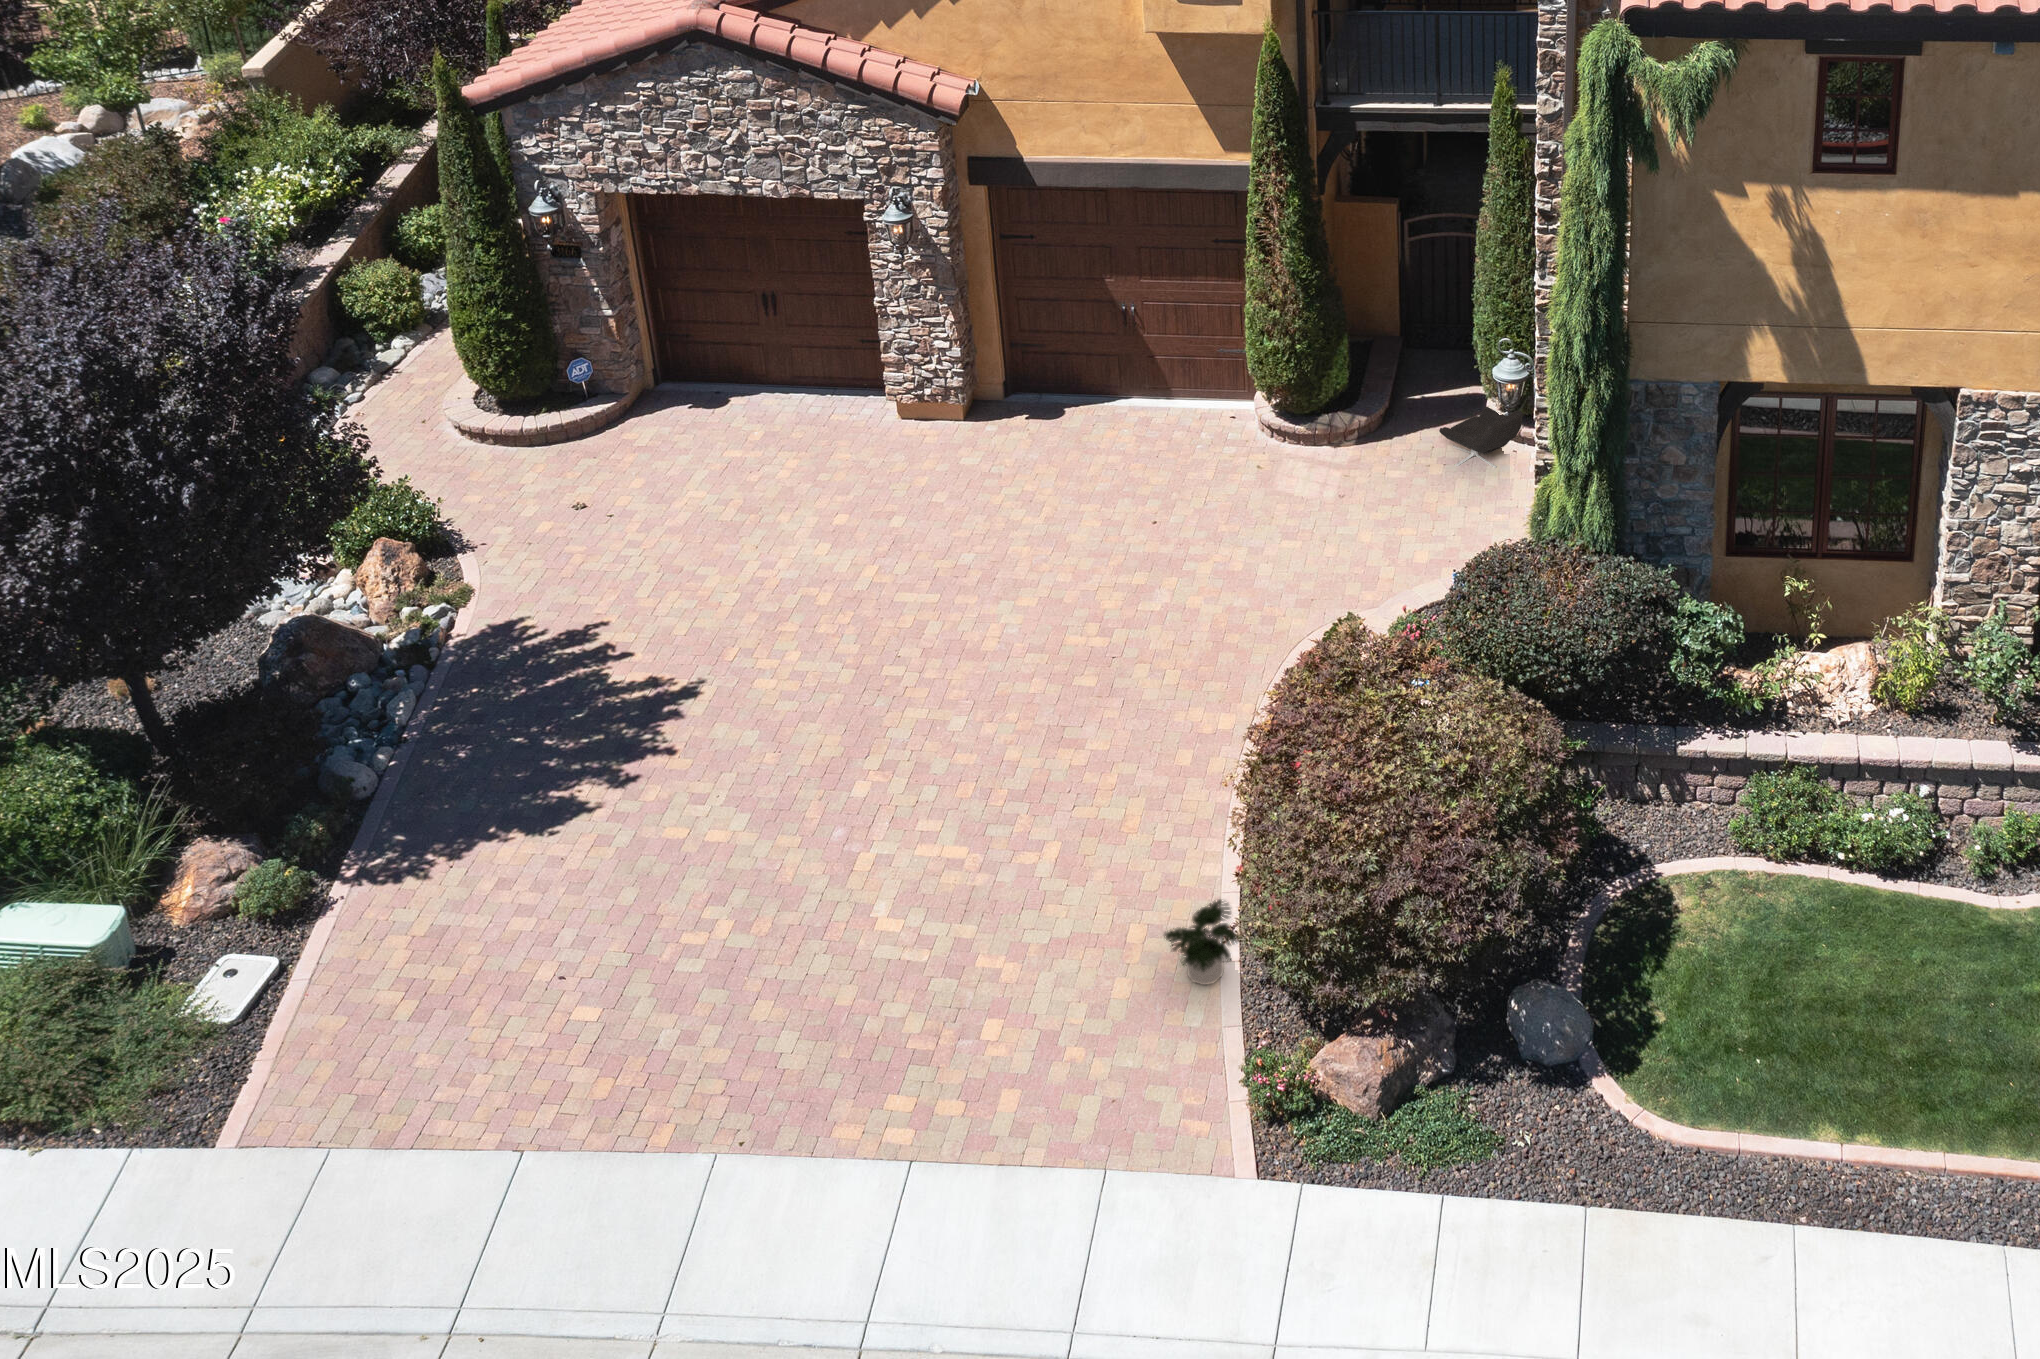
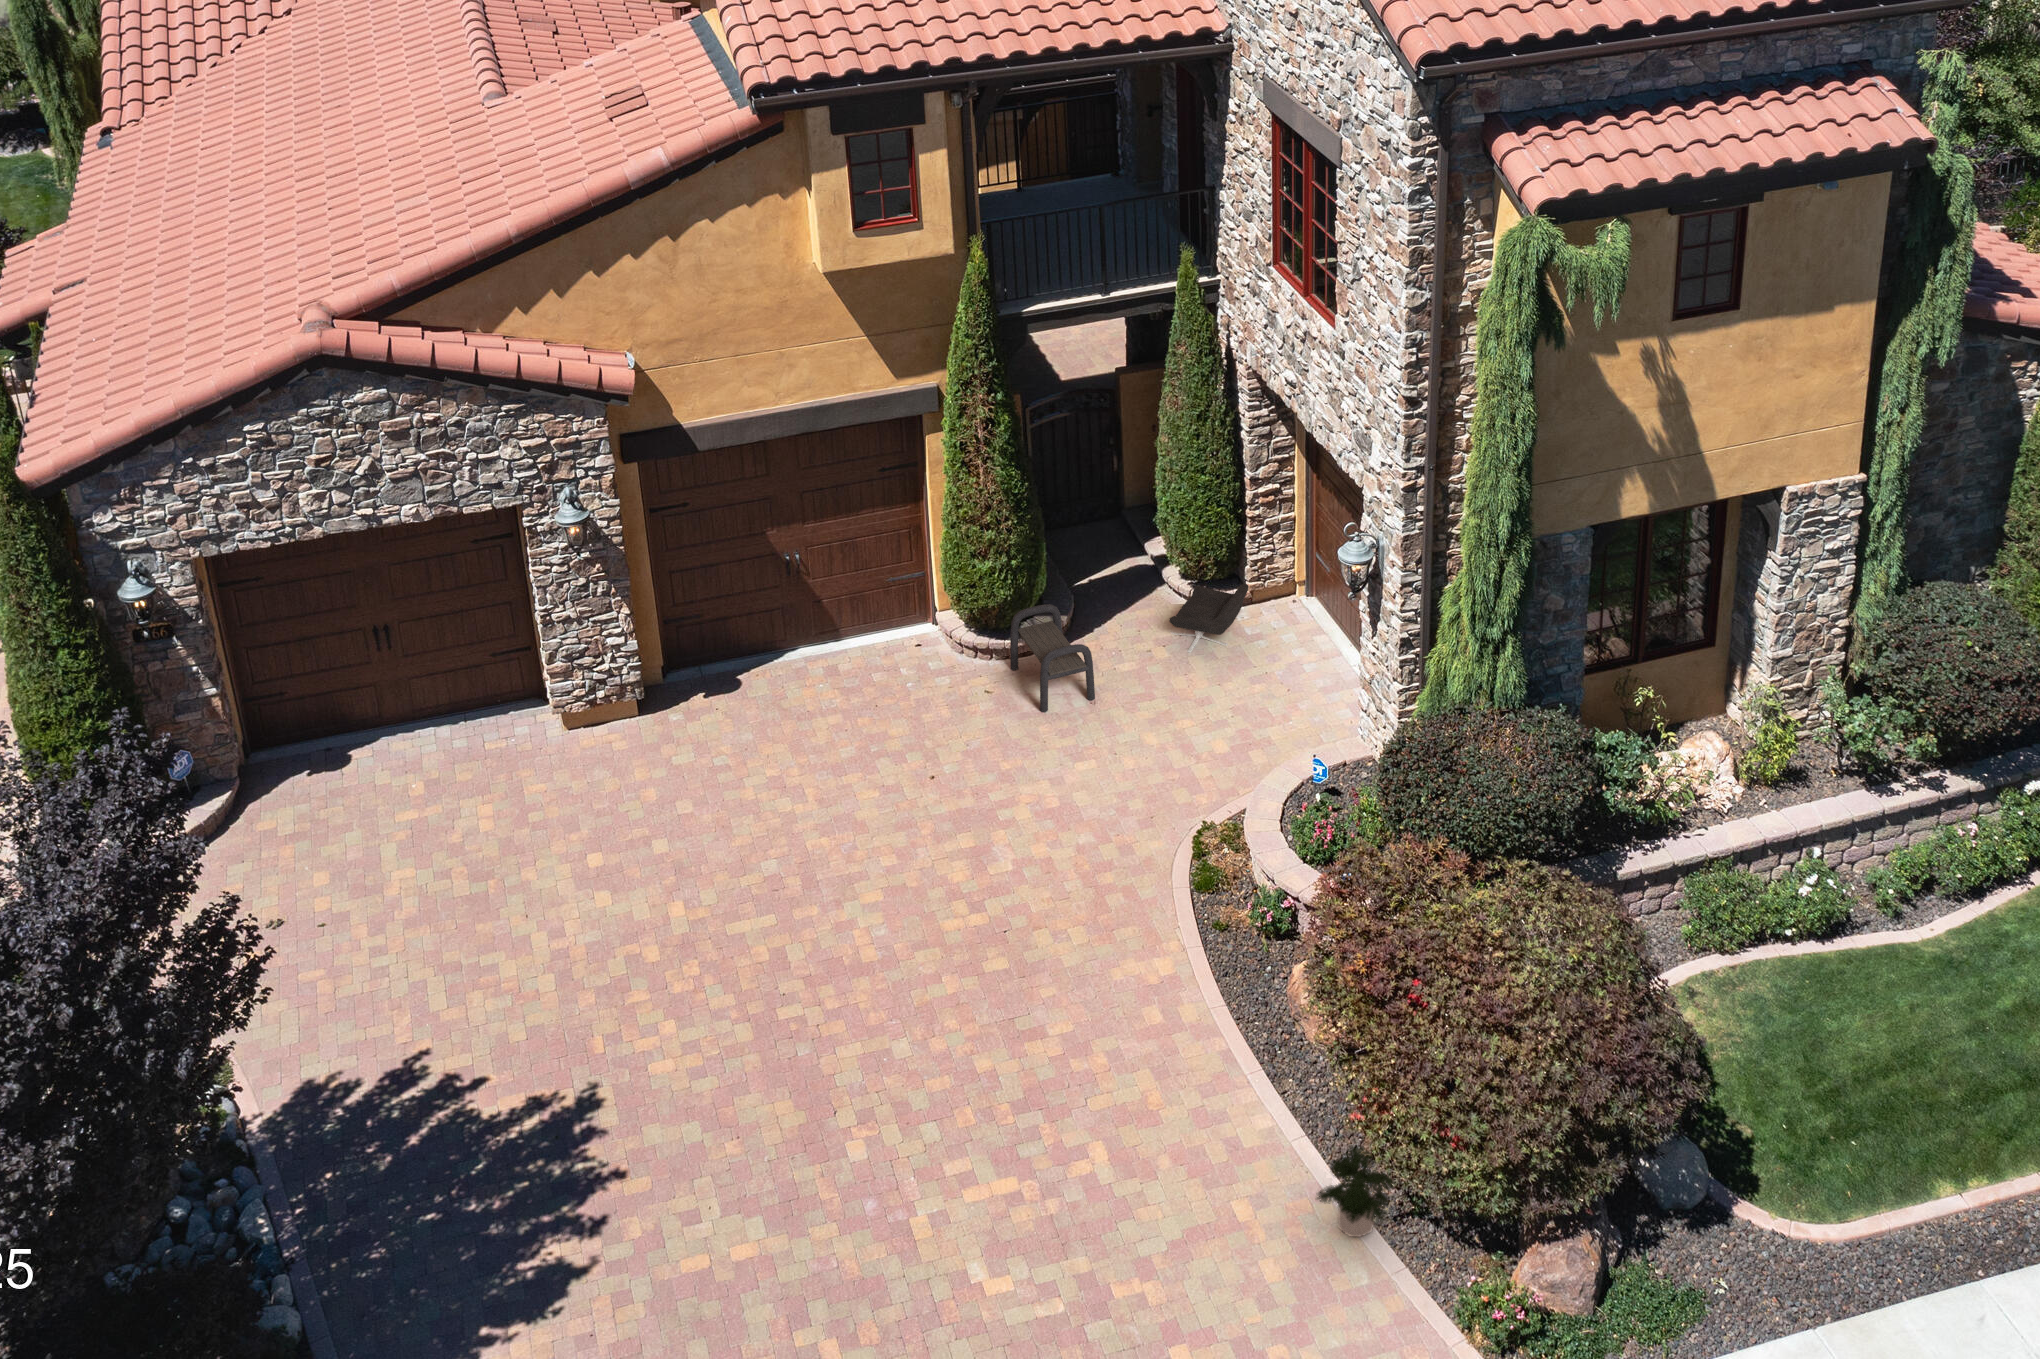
bench: none [1285,390,1342,486] -> present [1010,604,1095,712]

